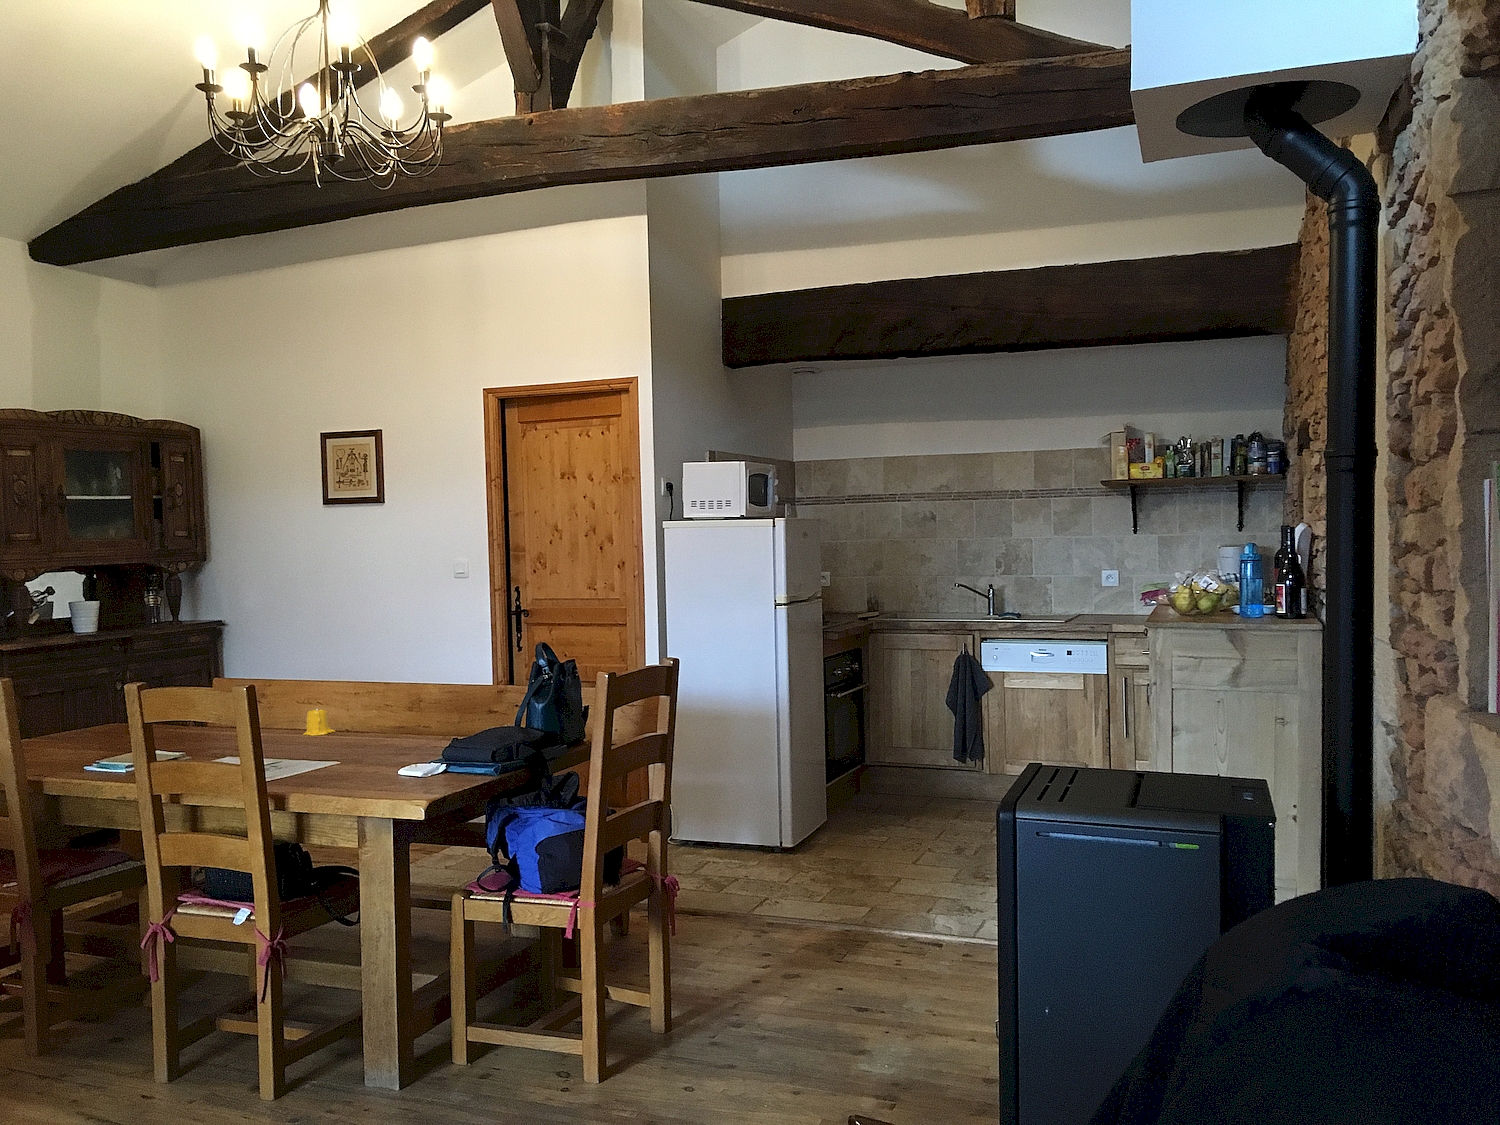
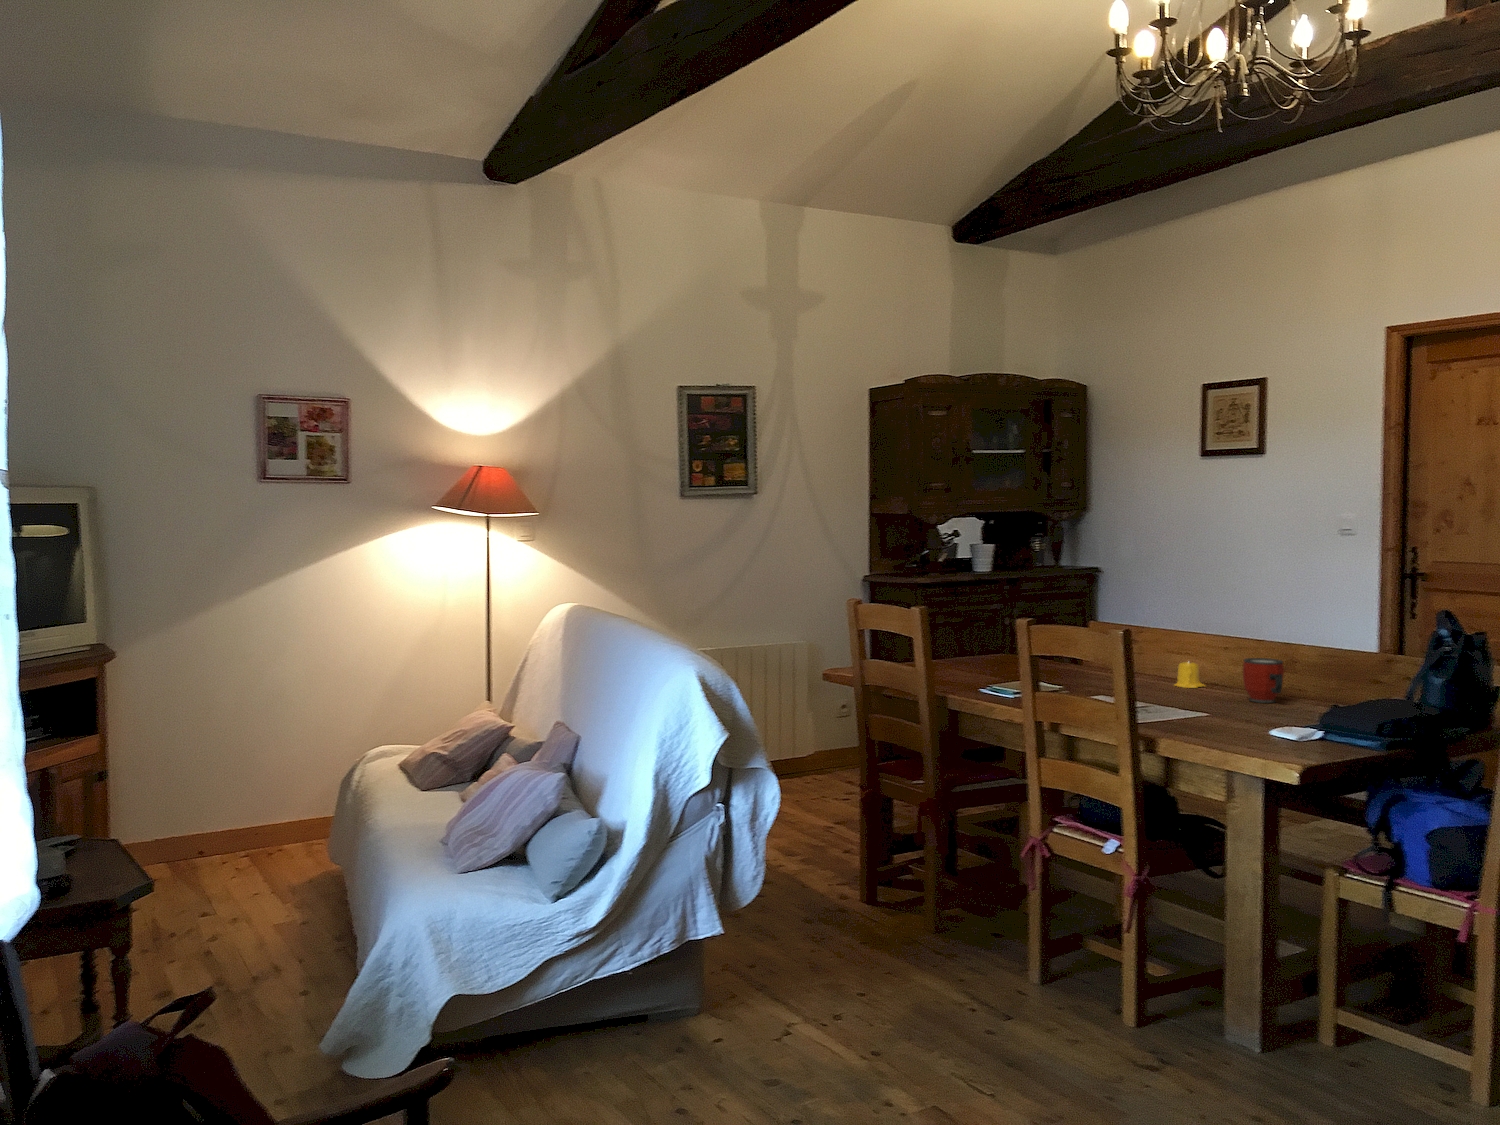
mug: none [369,698,407,742] -> present [1243,658,1284,703]

